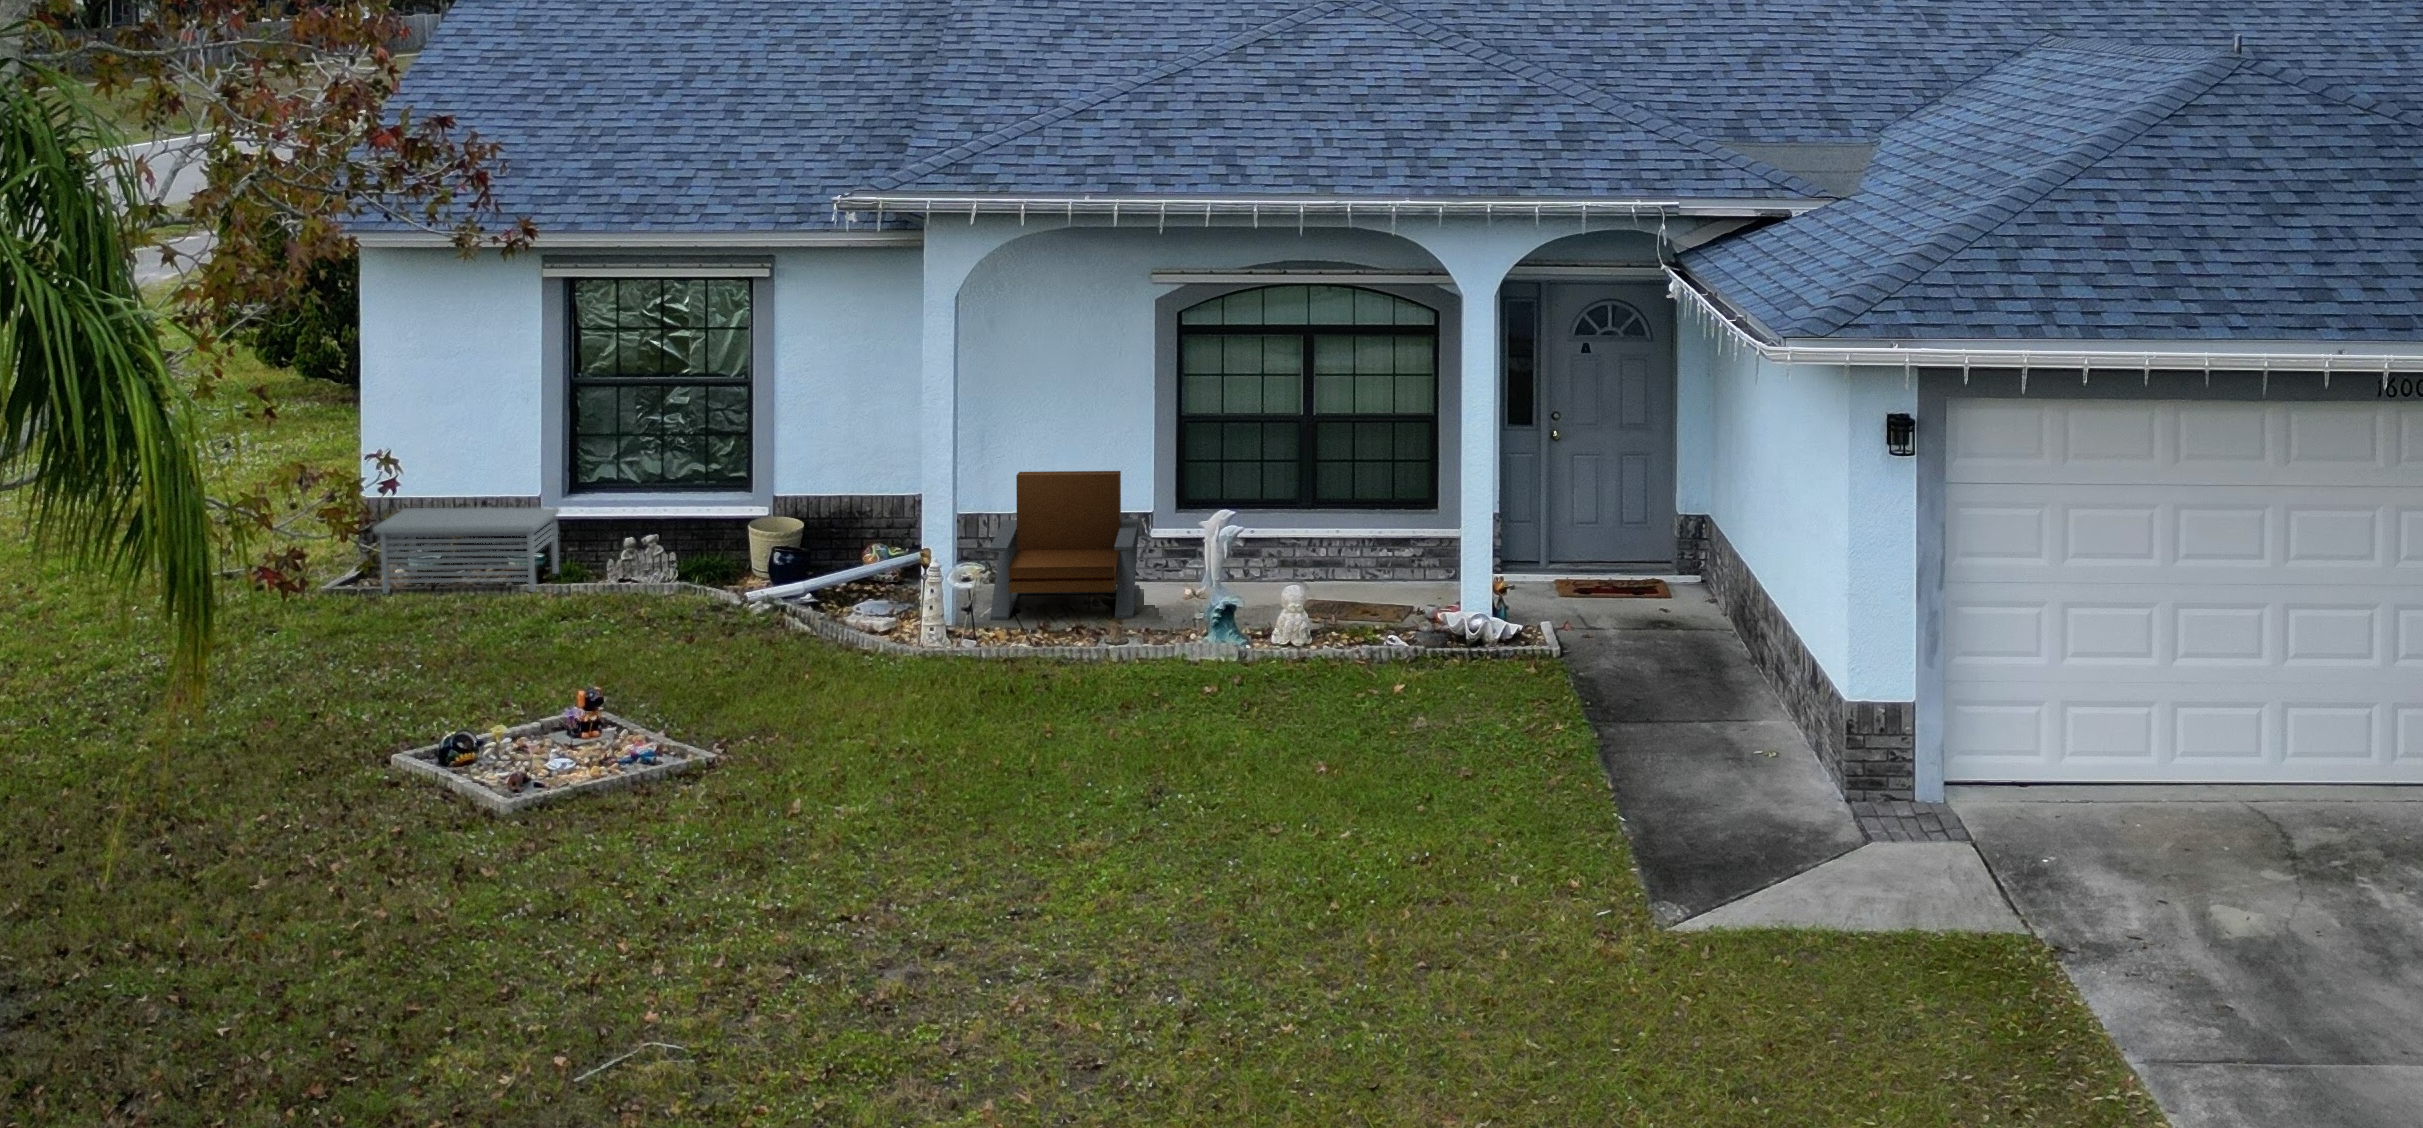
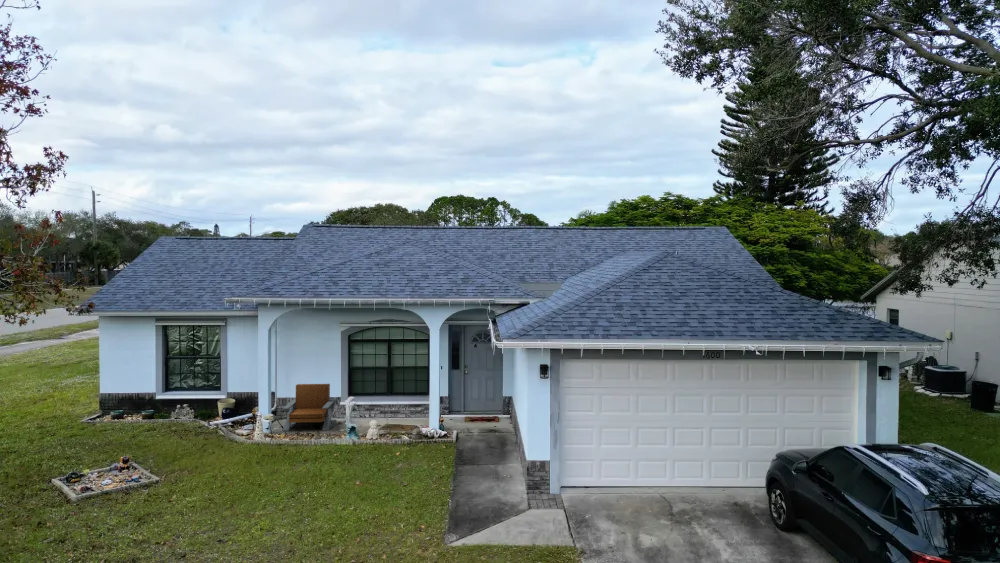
storage bench: present [373,507,559,594] -> none [95,396,160,423]

